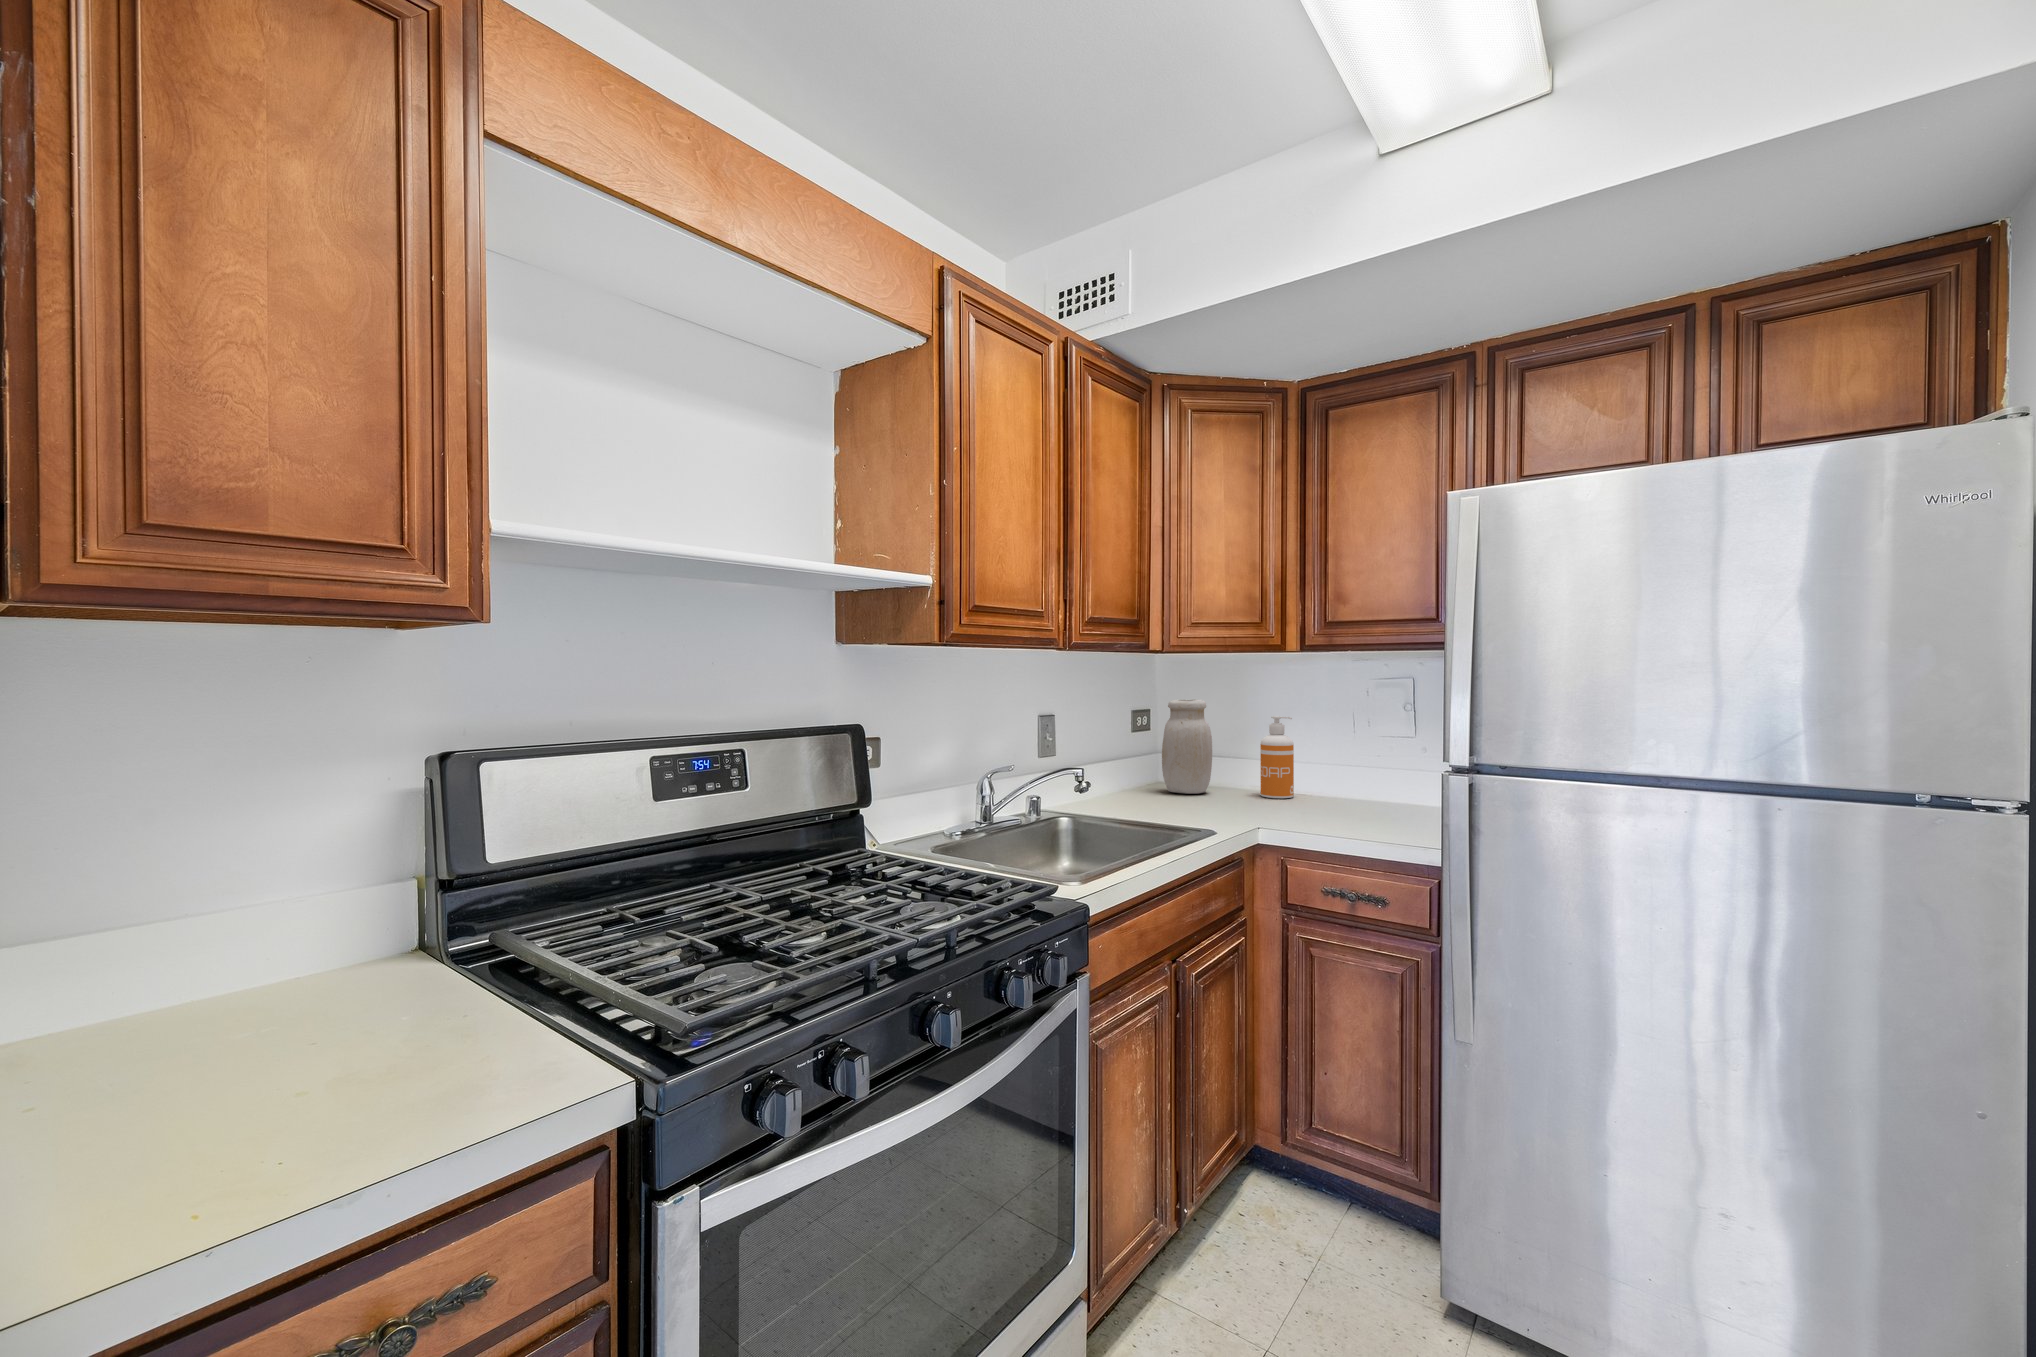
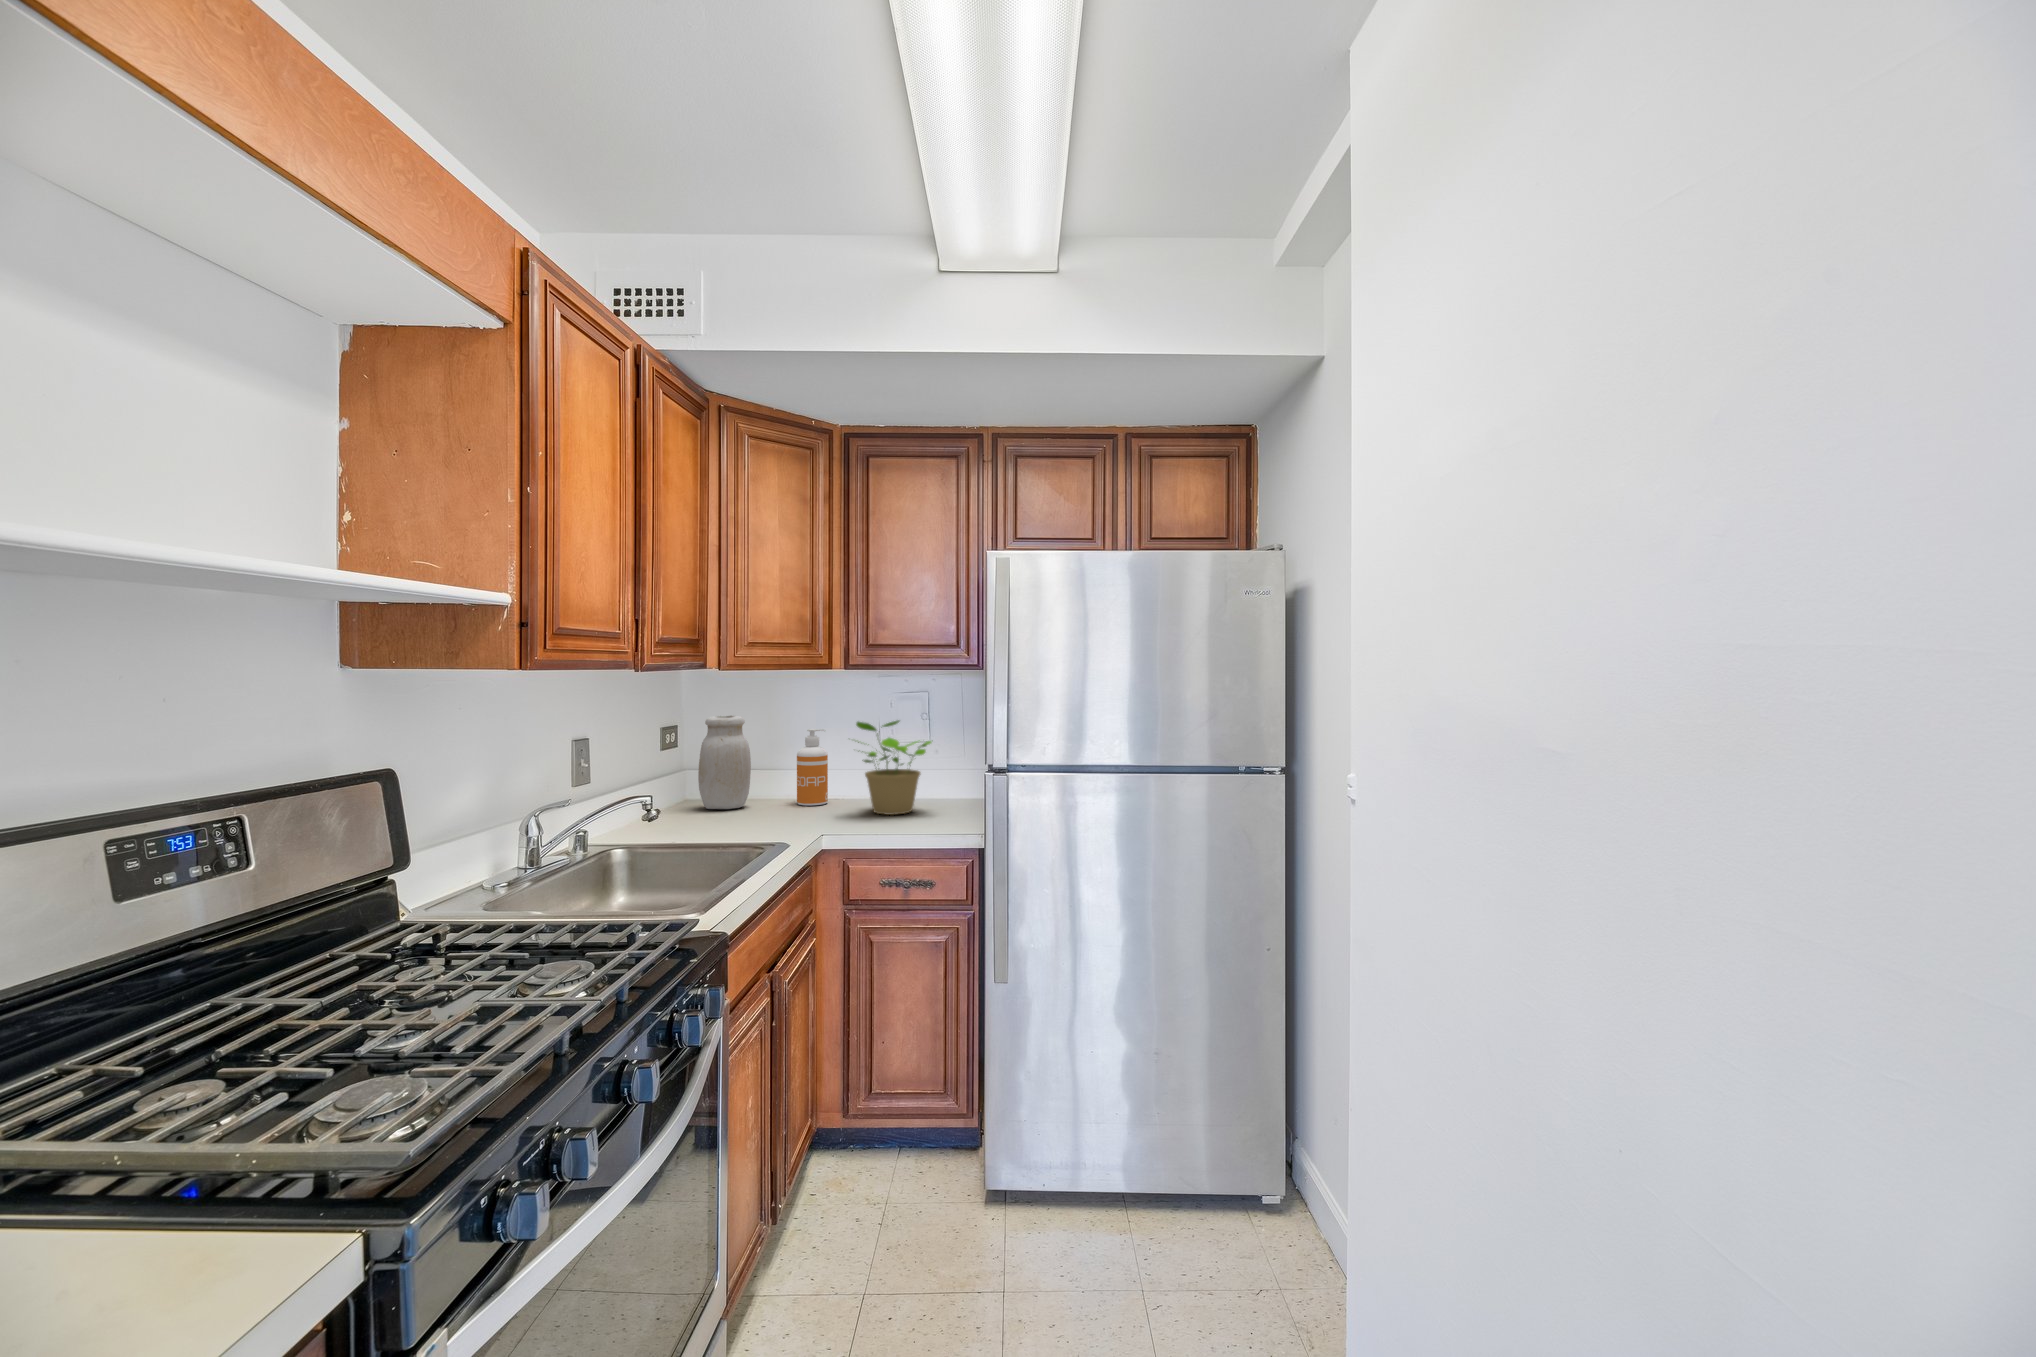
potted plant: none [1303,707,1408,816] -> present [856,720,931,815]

